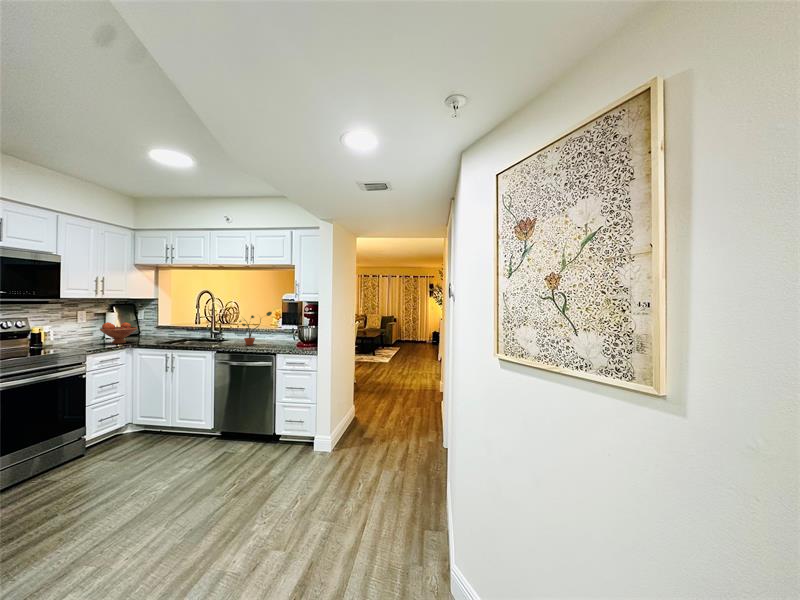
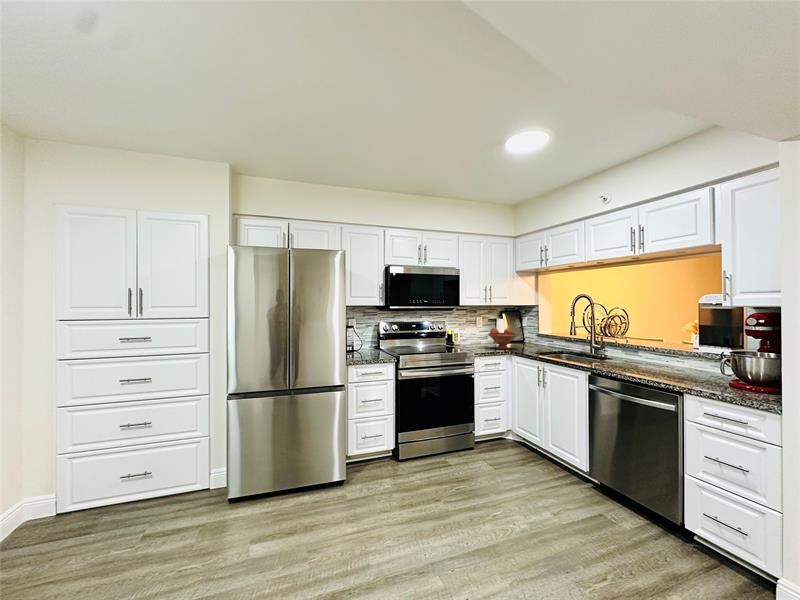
potted plant: present [239,312,272,345] -> none [623,323,677,371]

